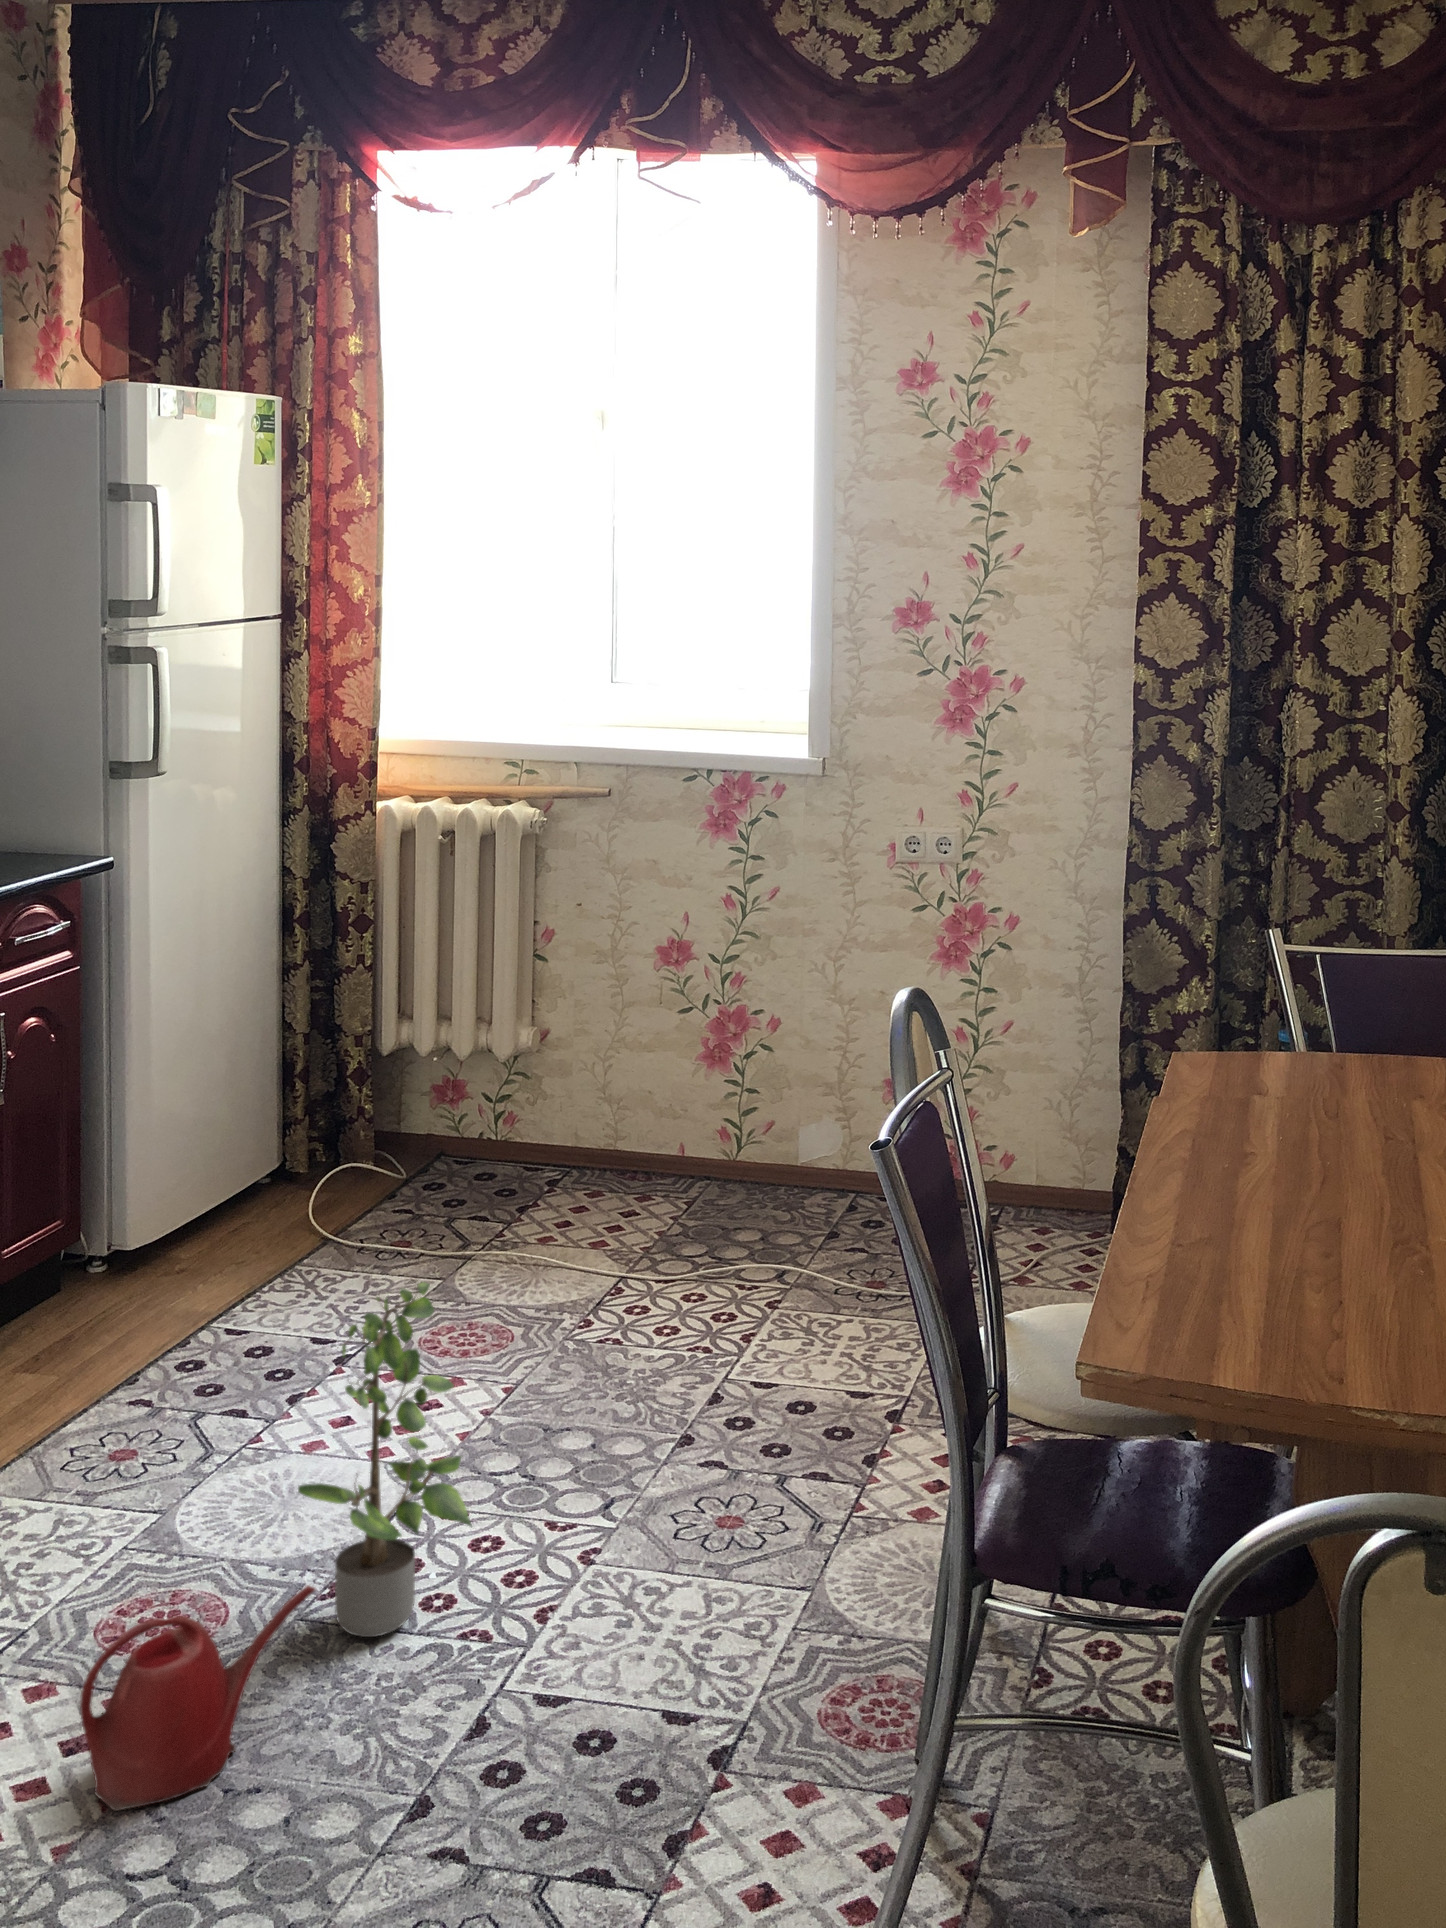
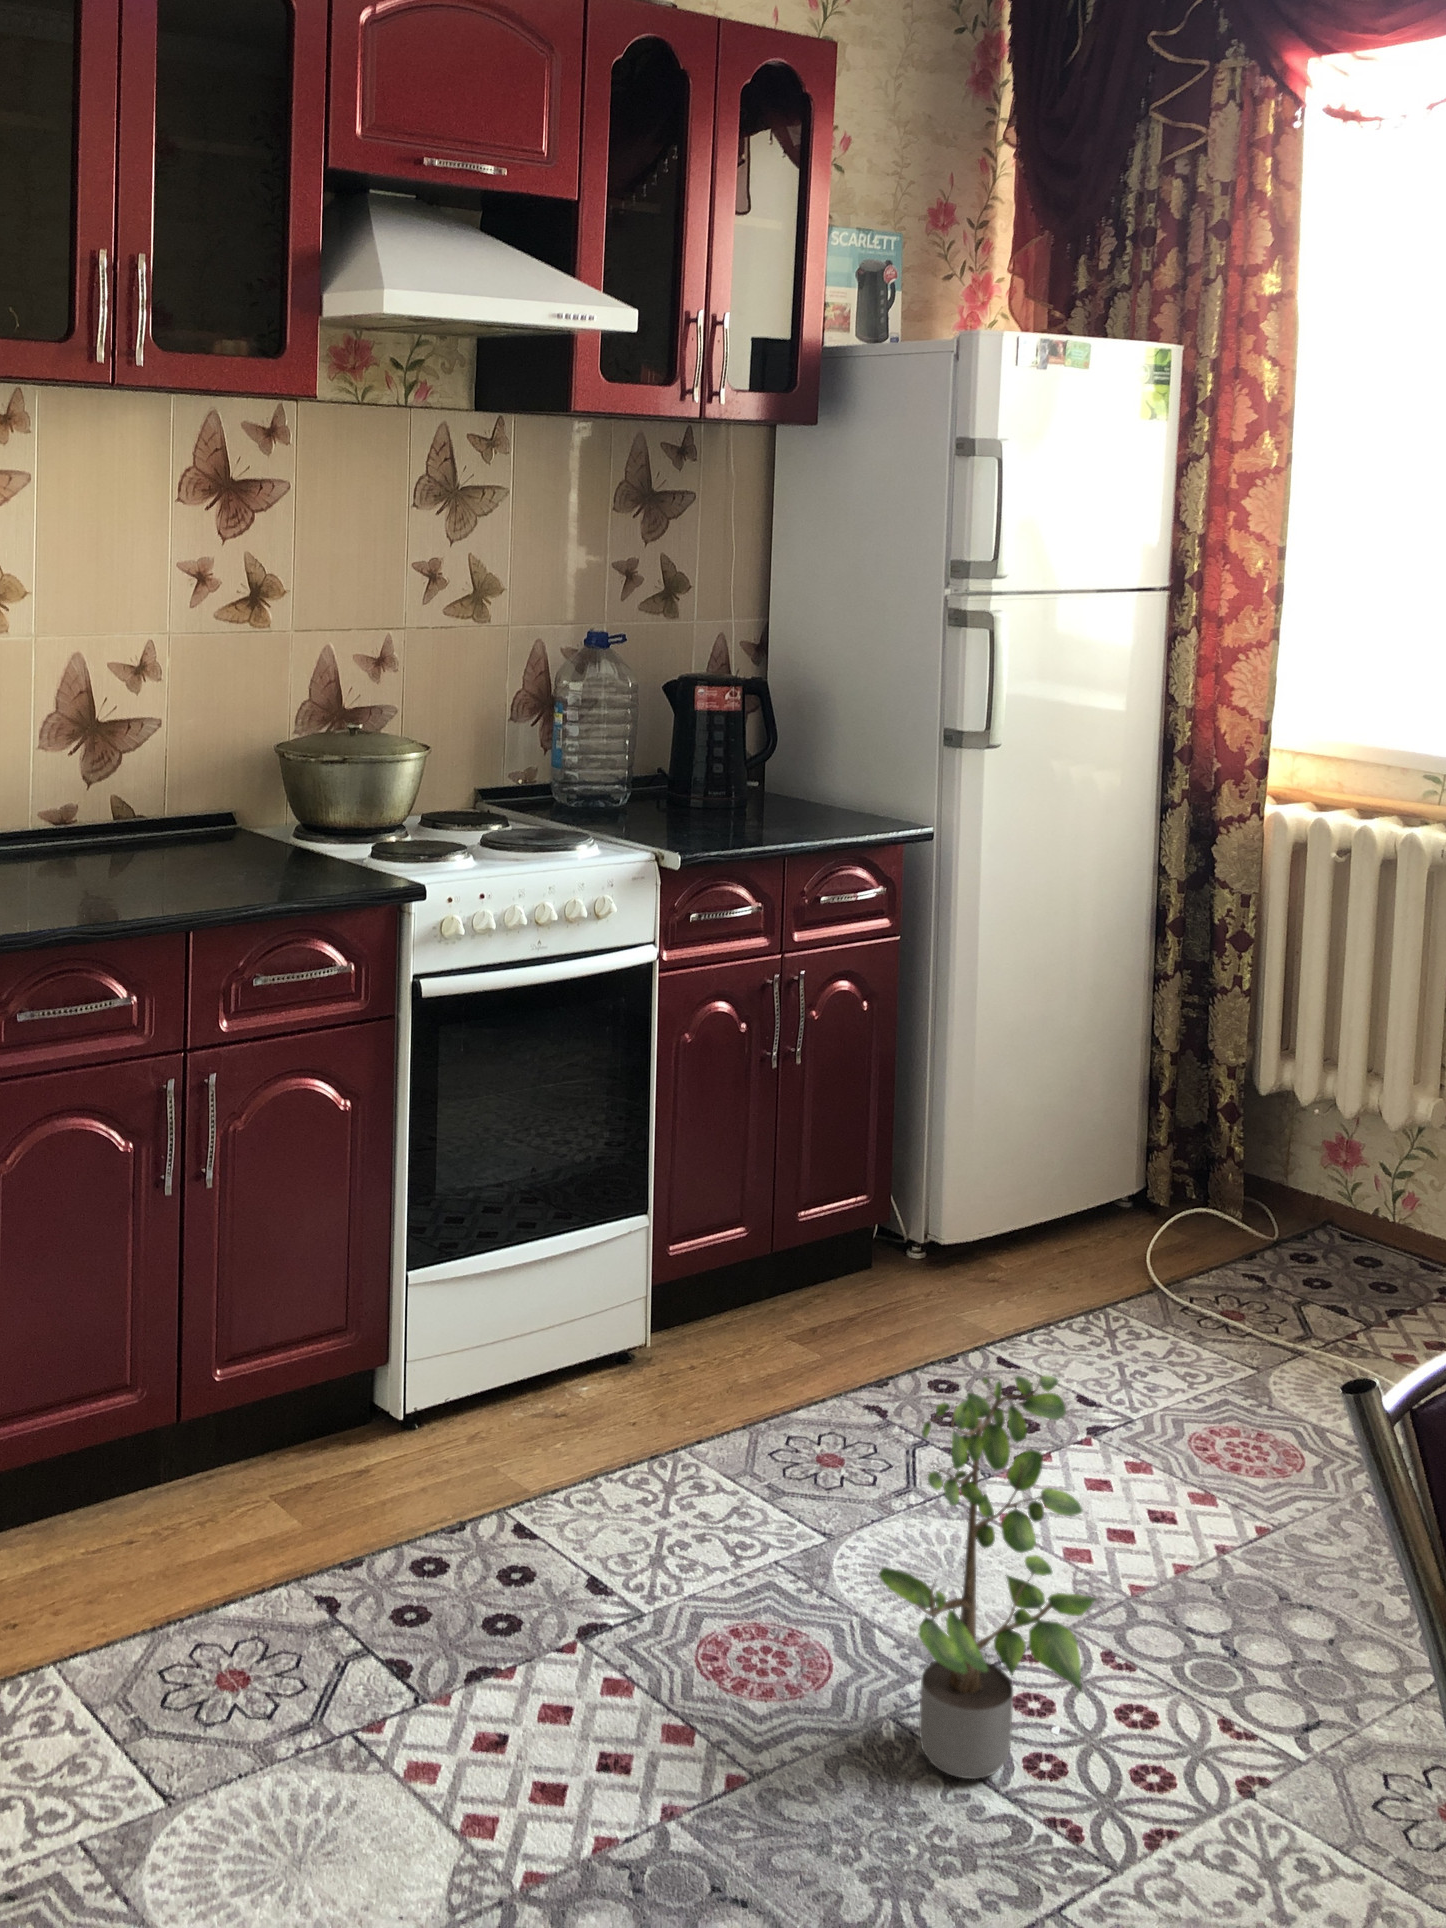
watering can: present [80,1585,316,1811] -> none [585,1661,853,1872]

